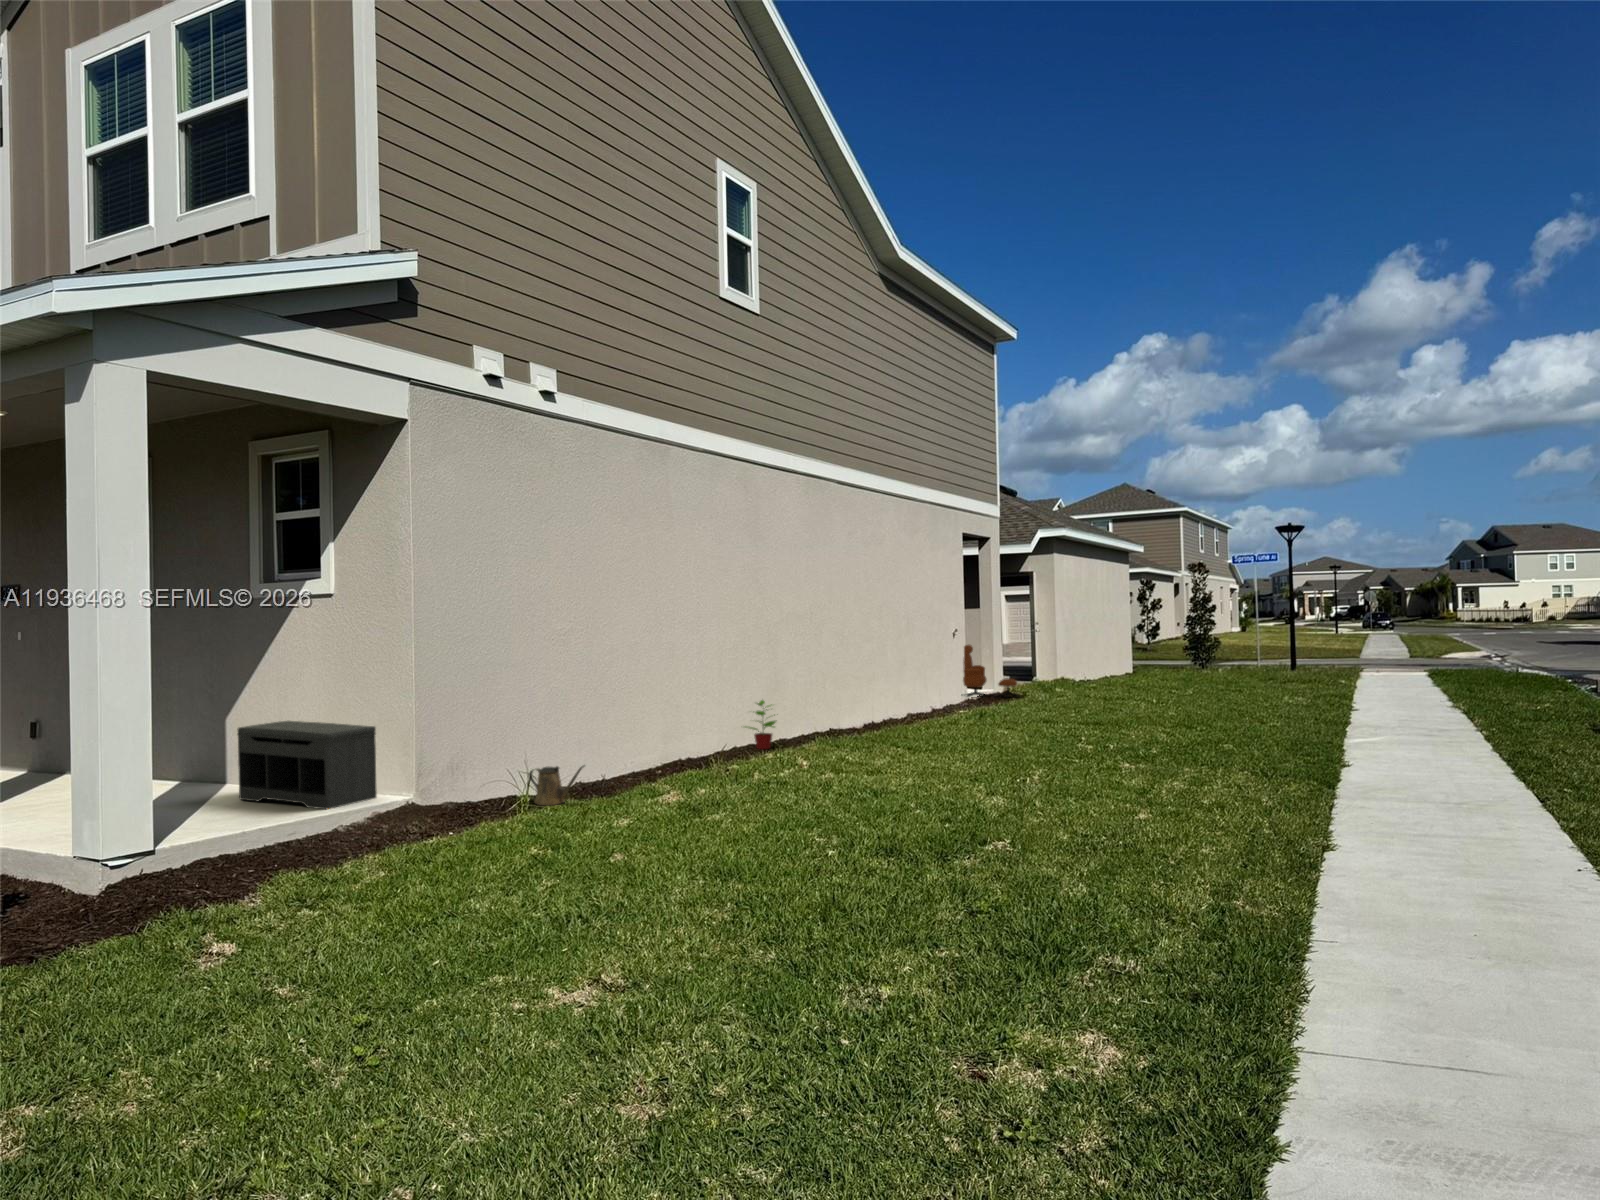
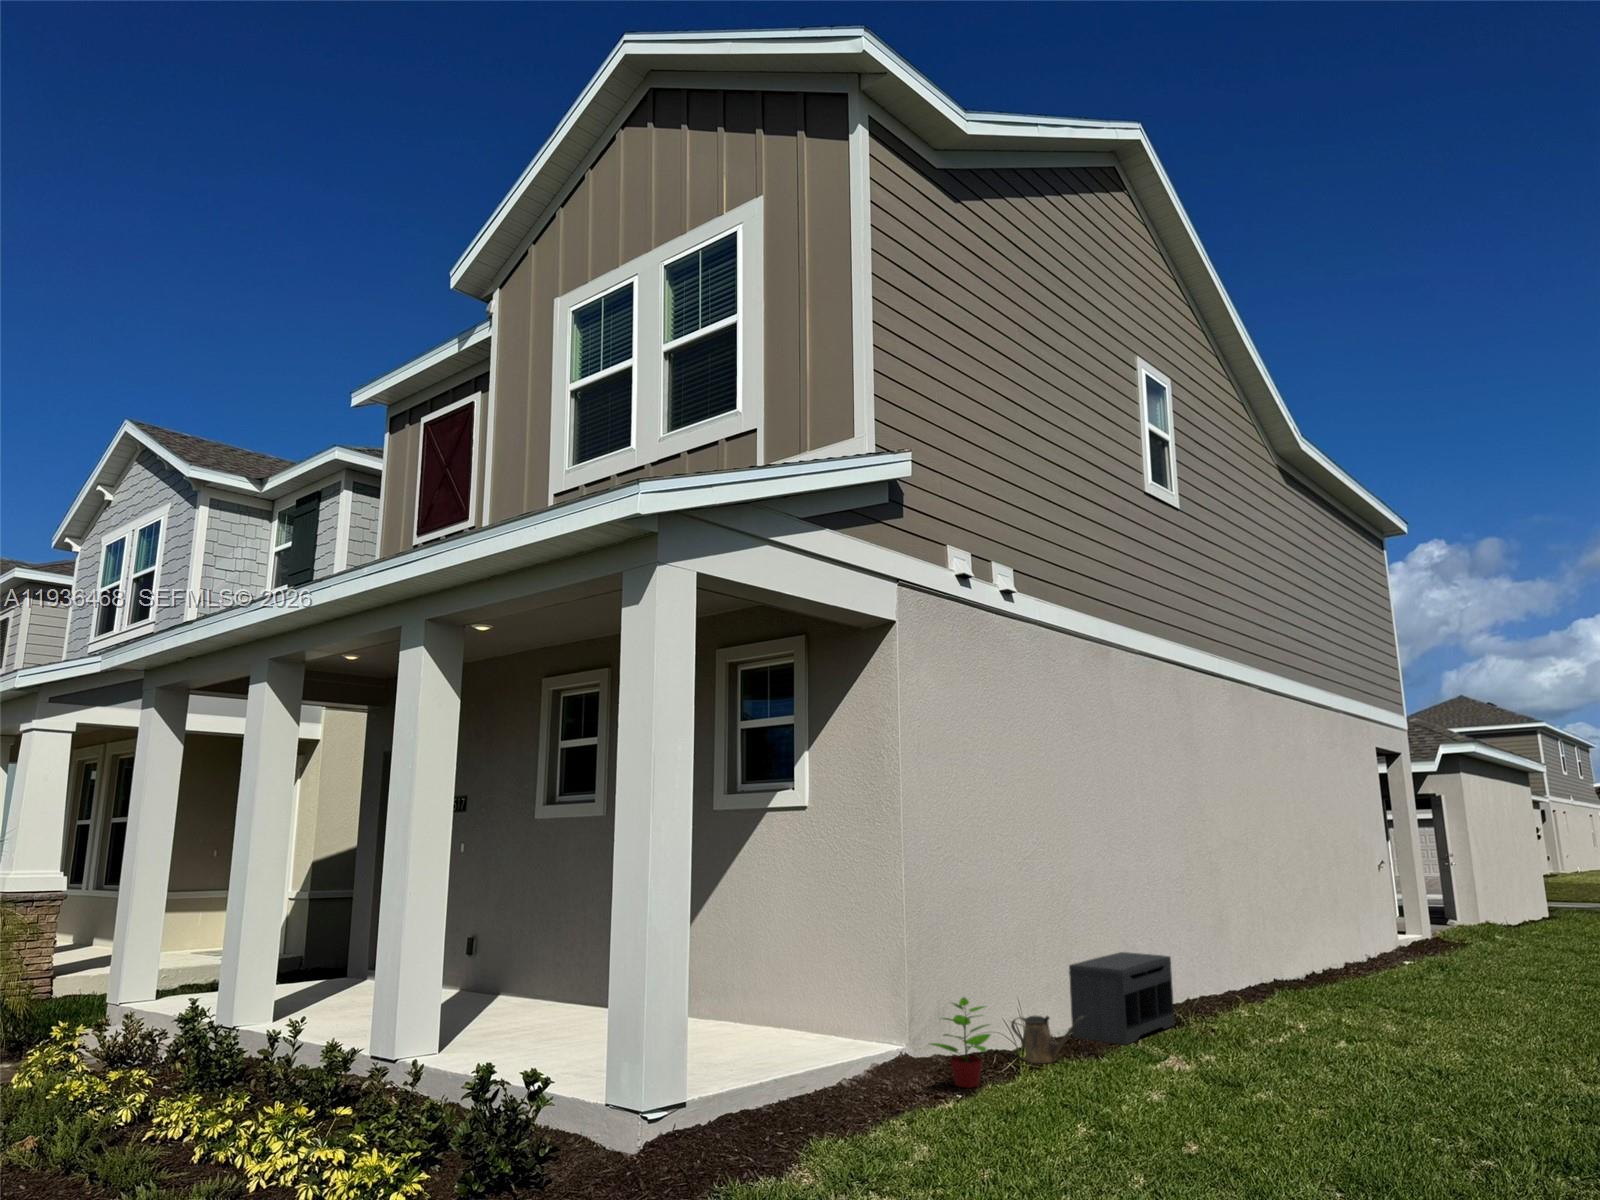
lounge chair: present [963,645,1019,697] -> none [1390,878,1472,945]
potted plant: present [746,700,776,749] -> present [930,997,990,1088]
bench: present [237,721,377,809] -> present [1069,952,1175,1045]

